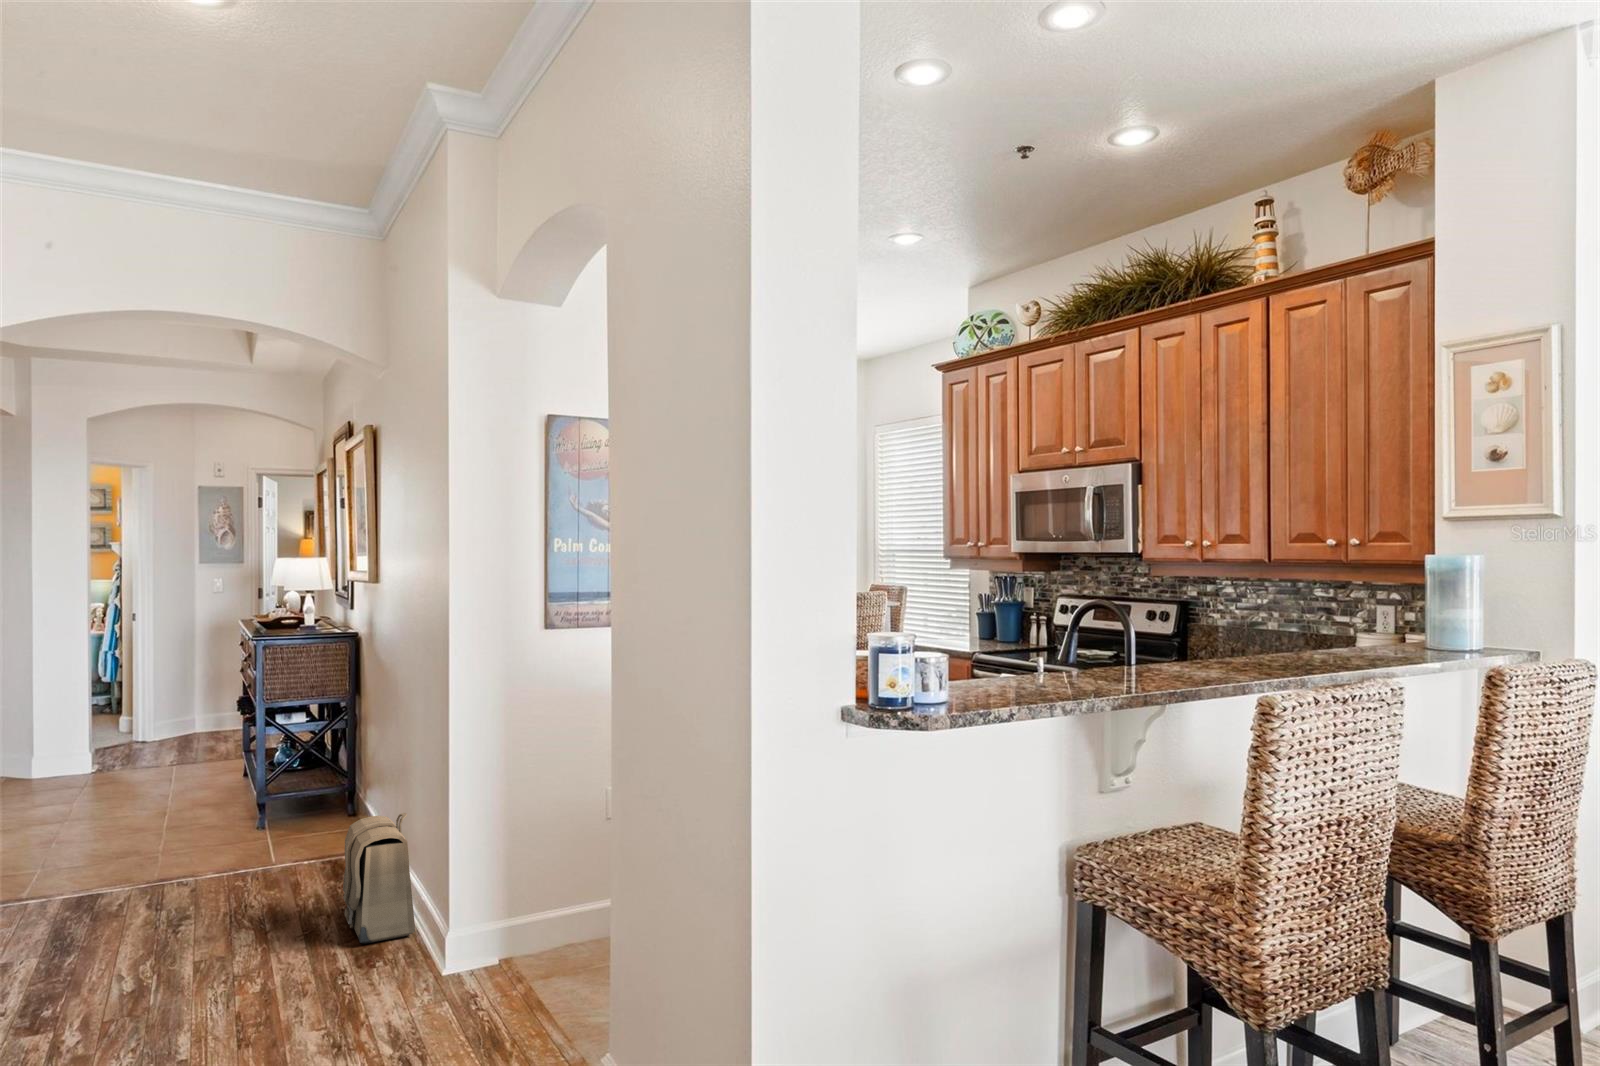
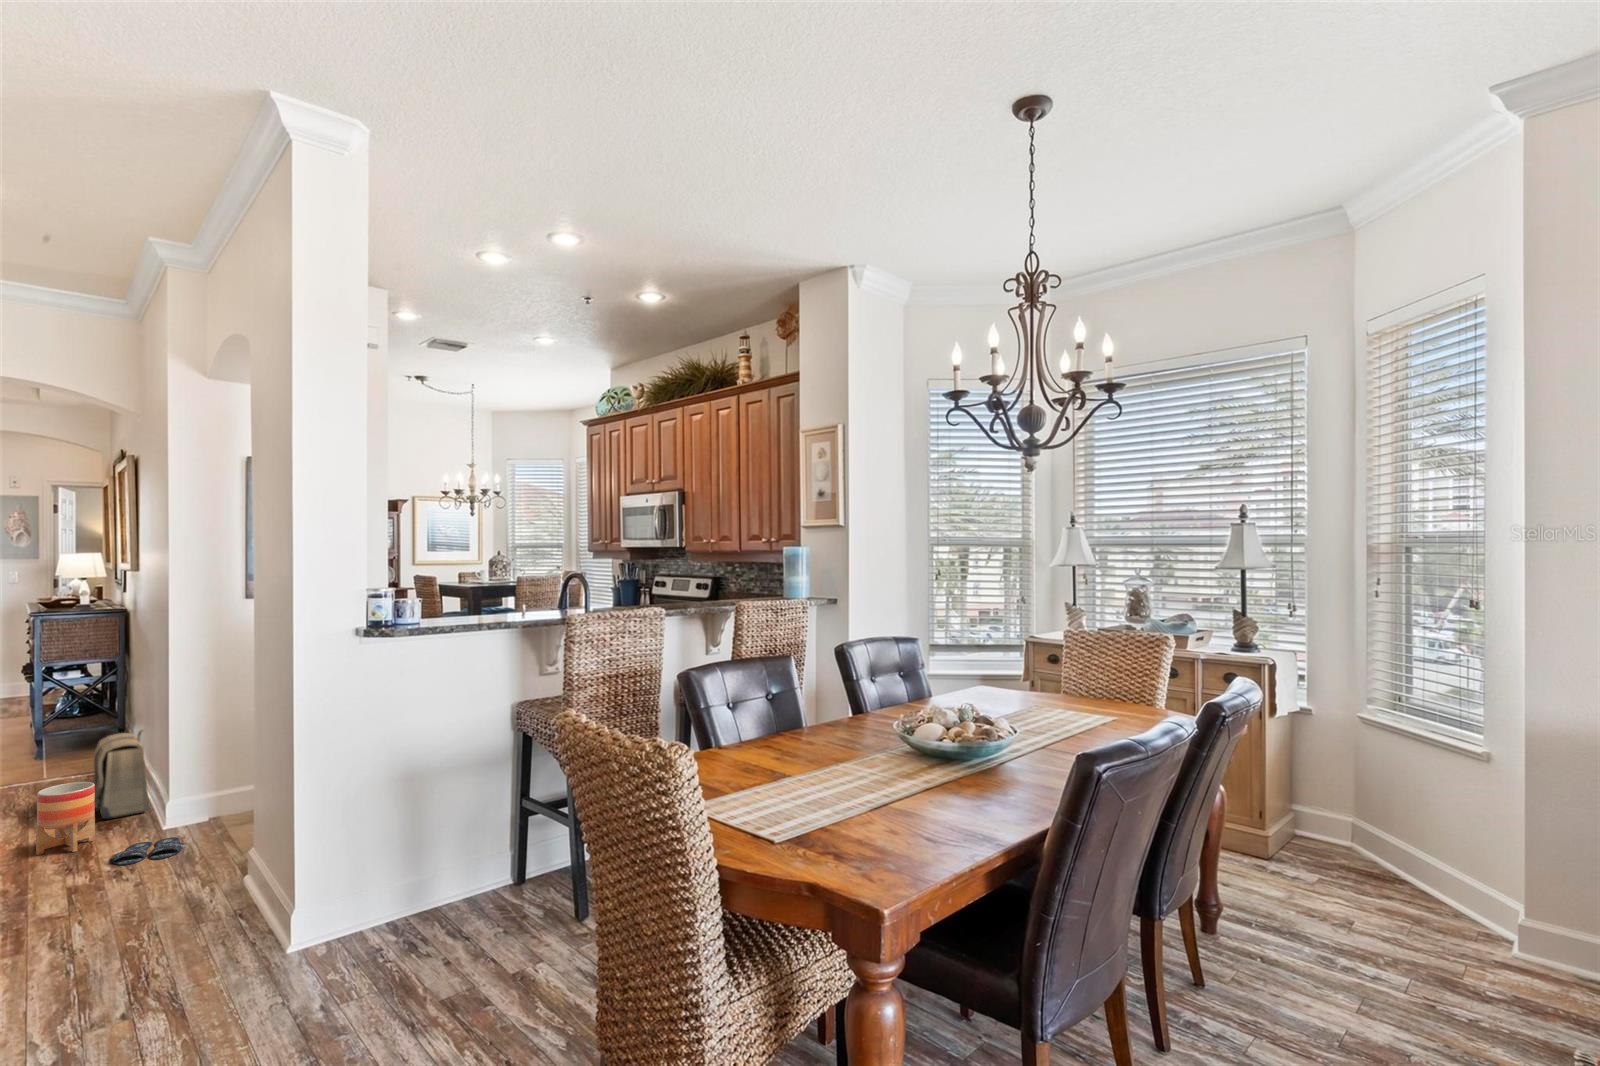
planter: none [291,895,360,1003] -> present [36,782,95,855]
slippers: none [391,990,481,1039] -> present [112,837,185,865]

